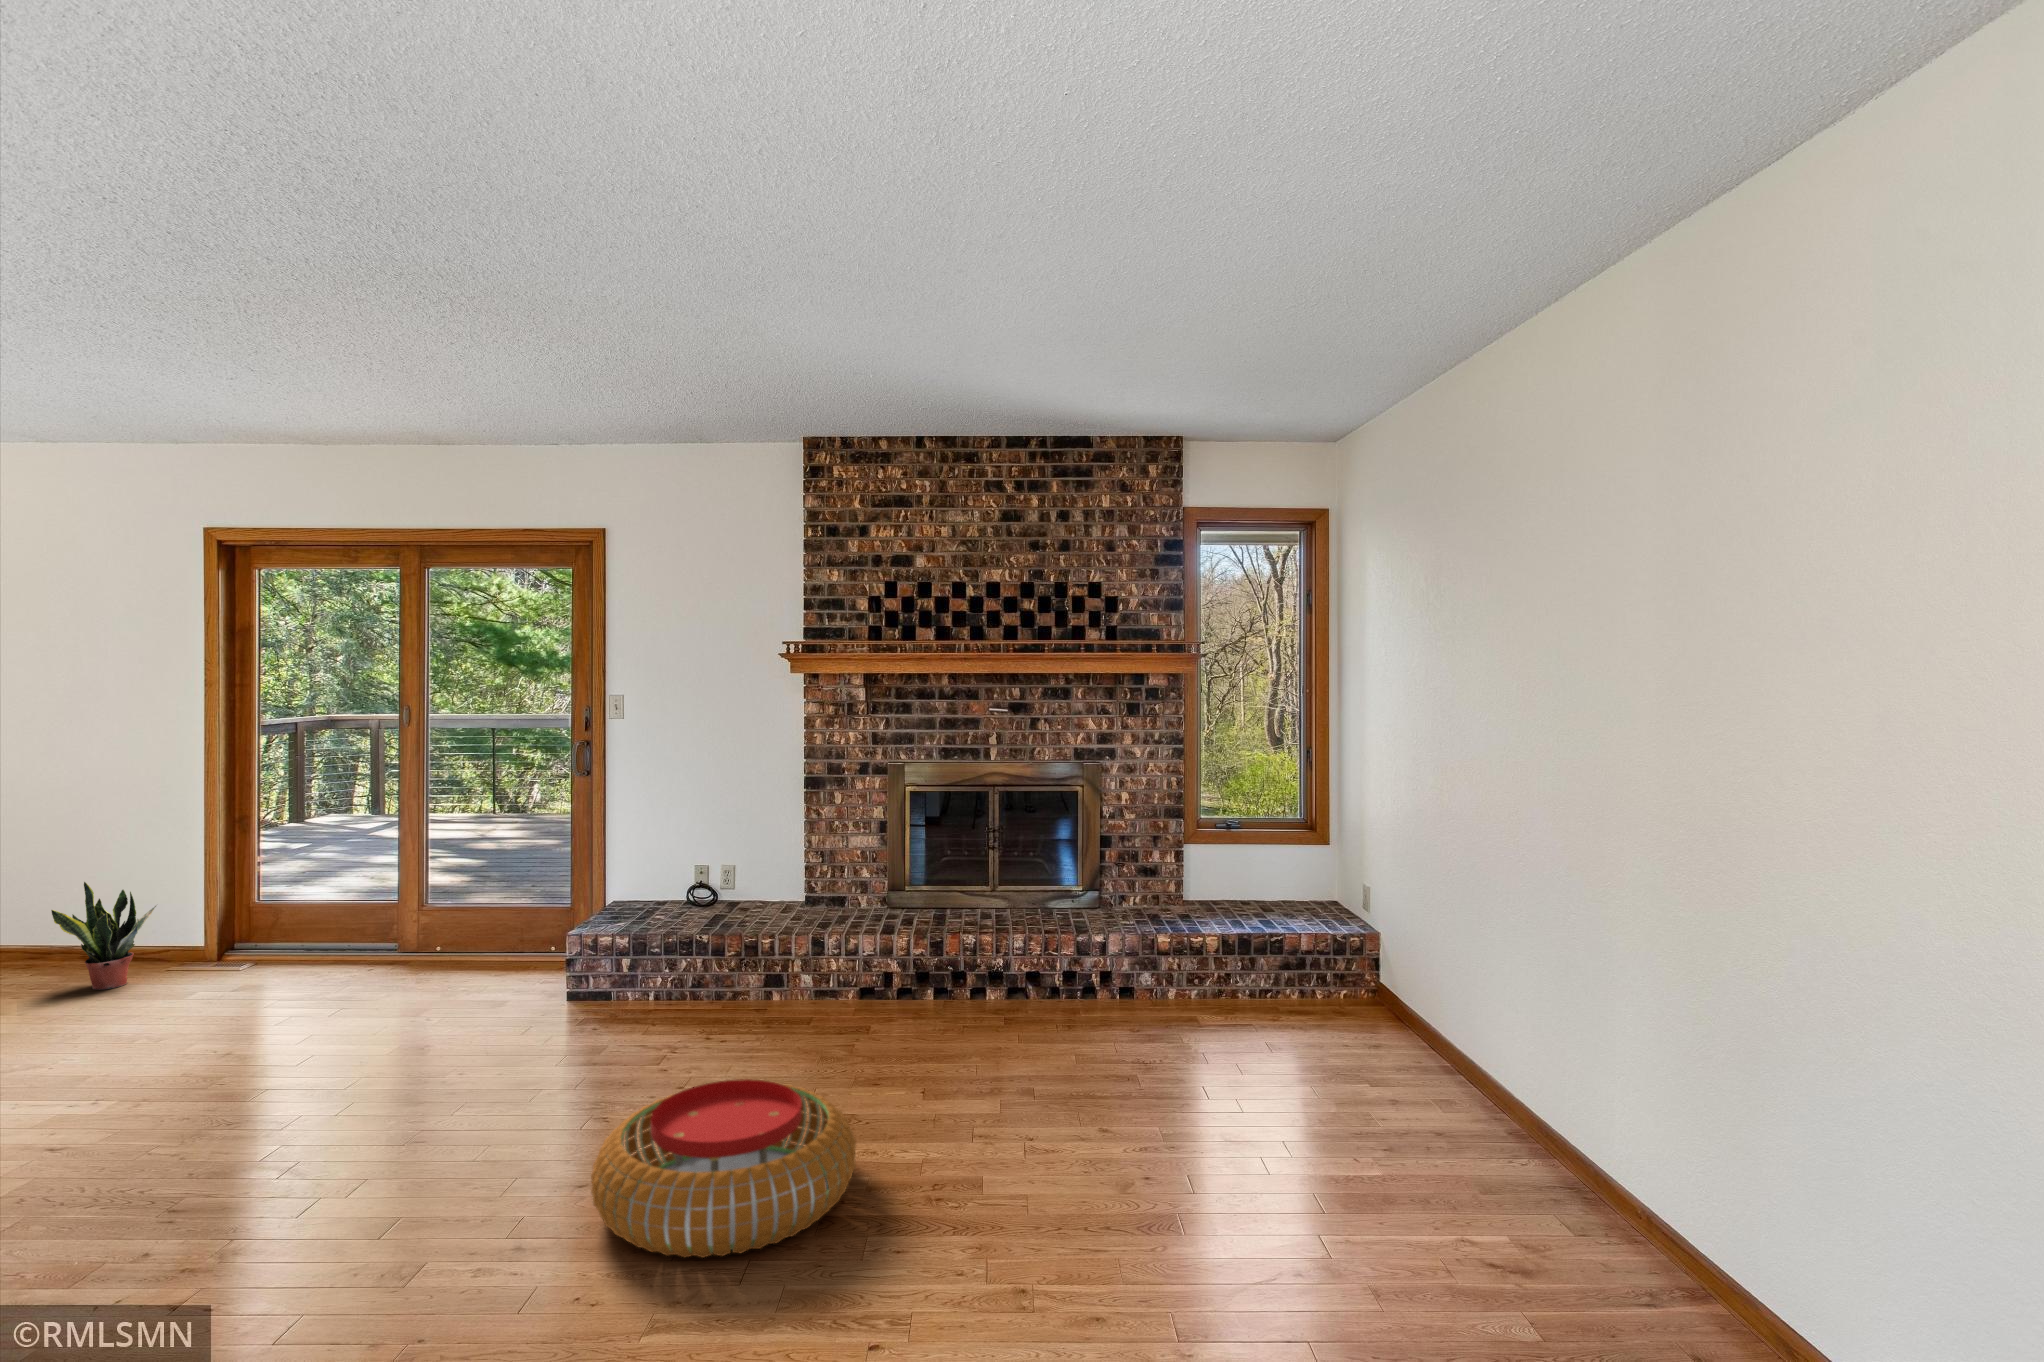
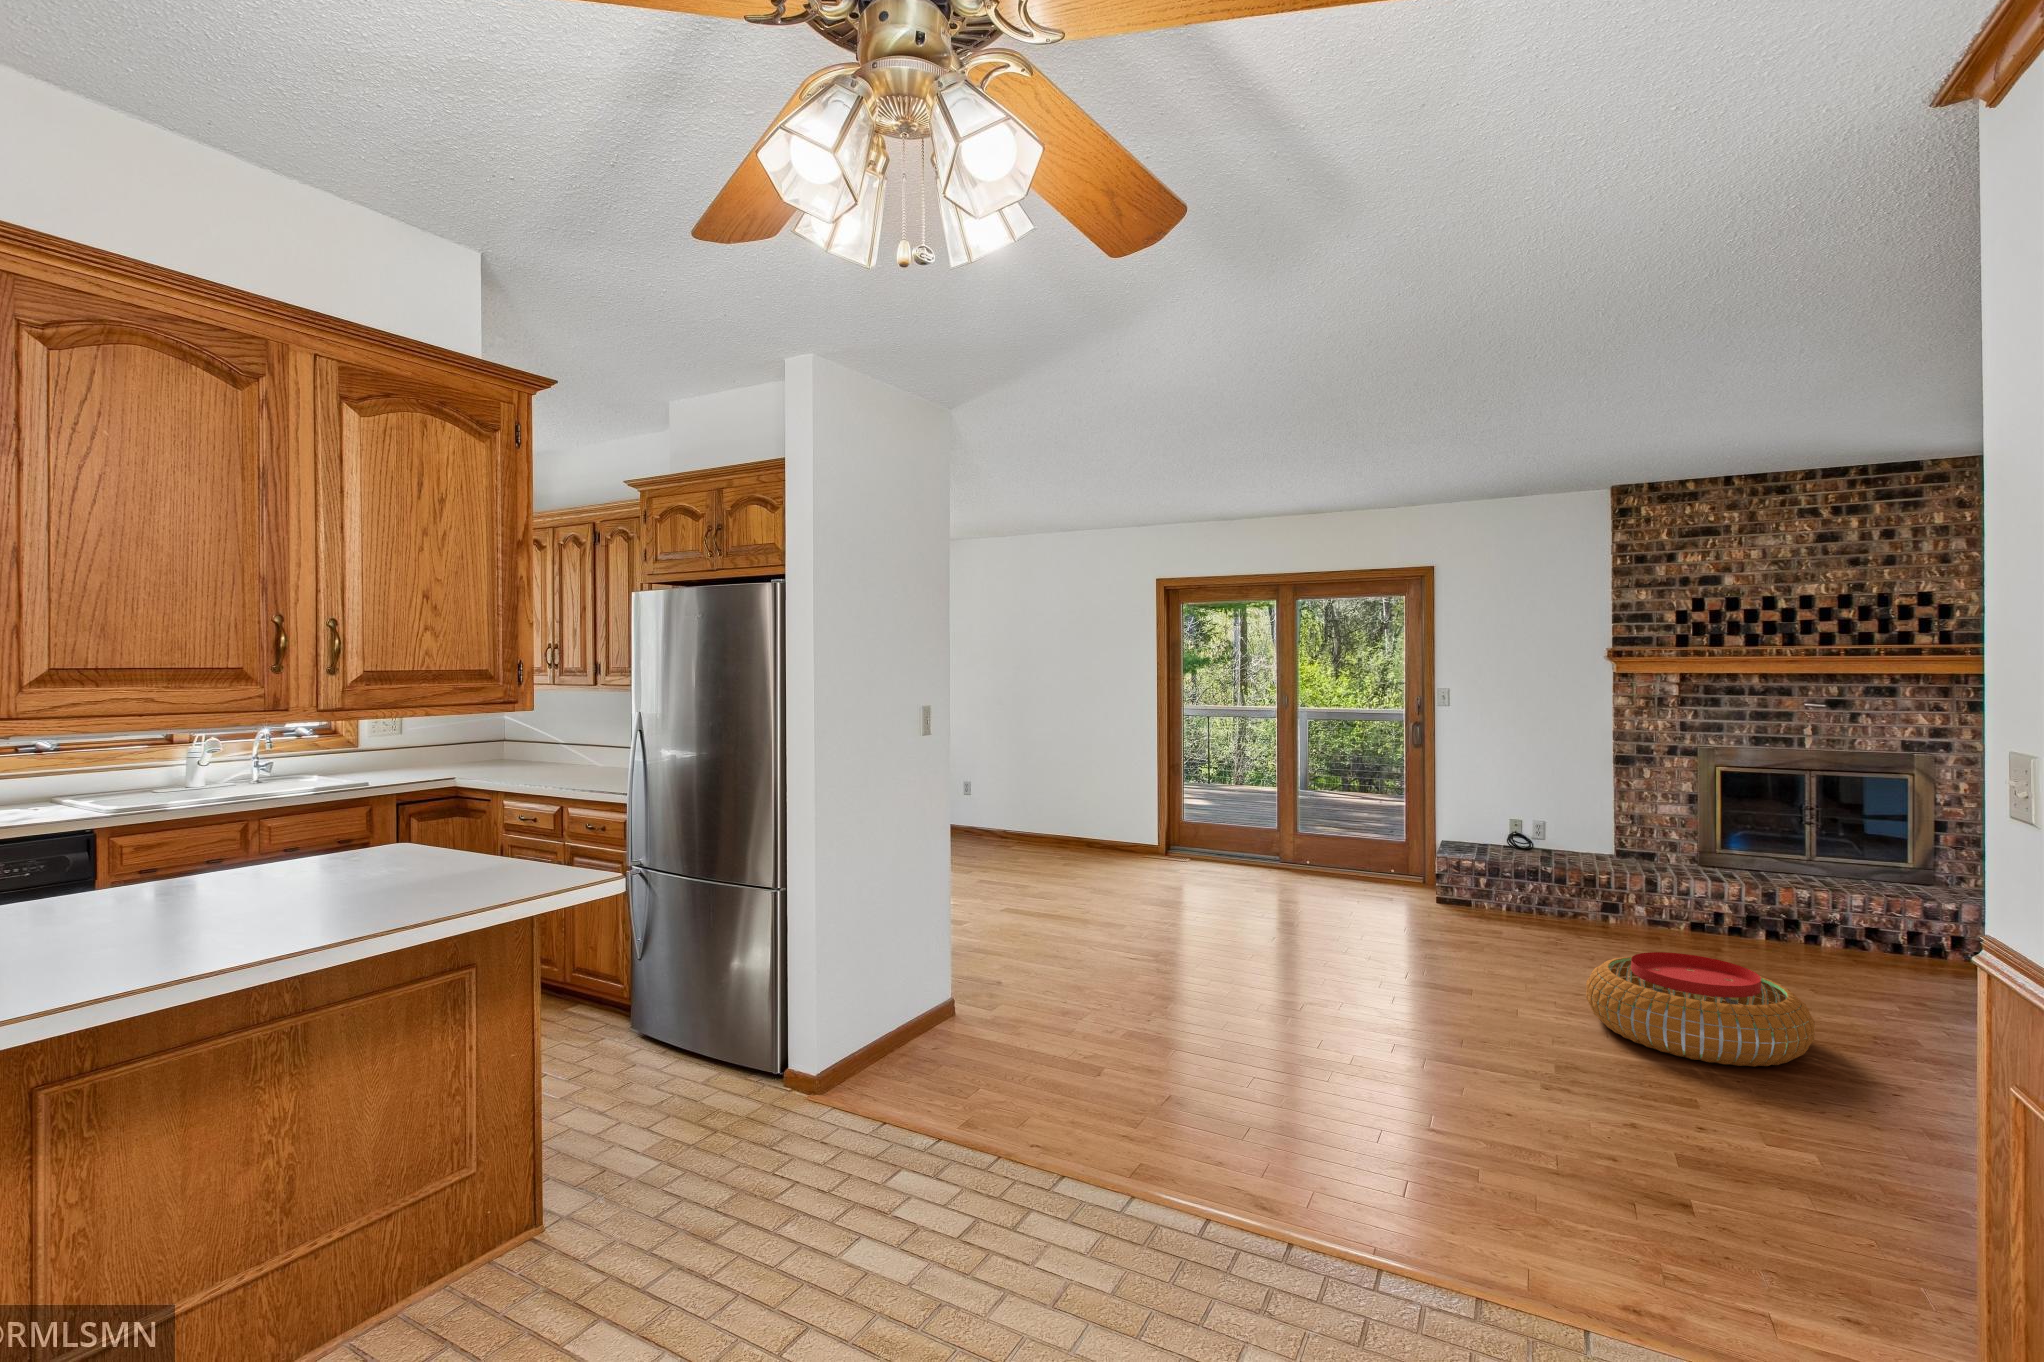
potted plant: present [51,882,157,990] -> none [1103,796,1148,862]

